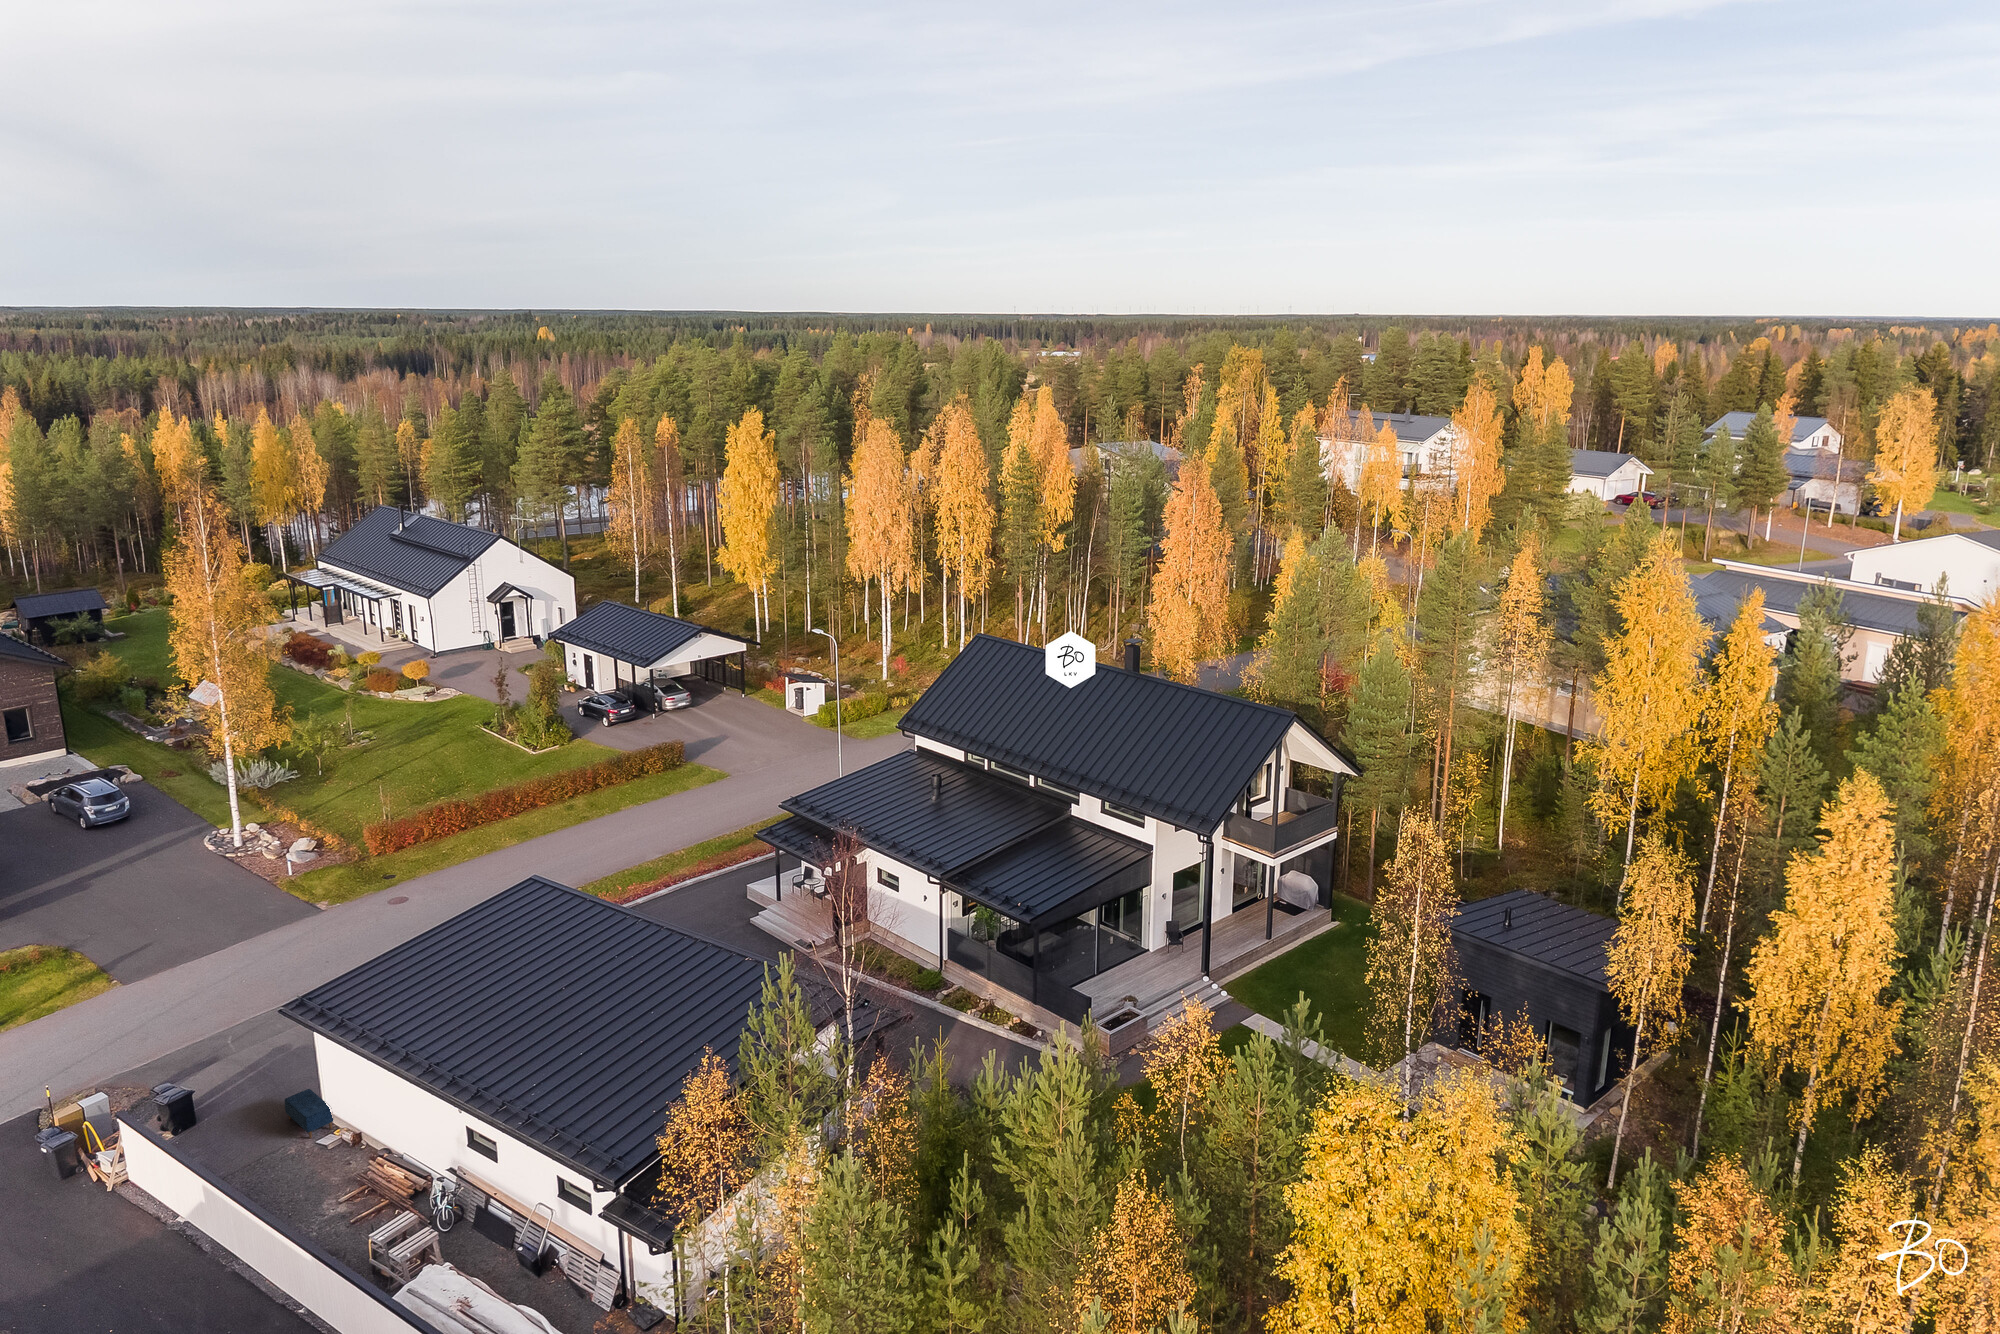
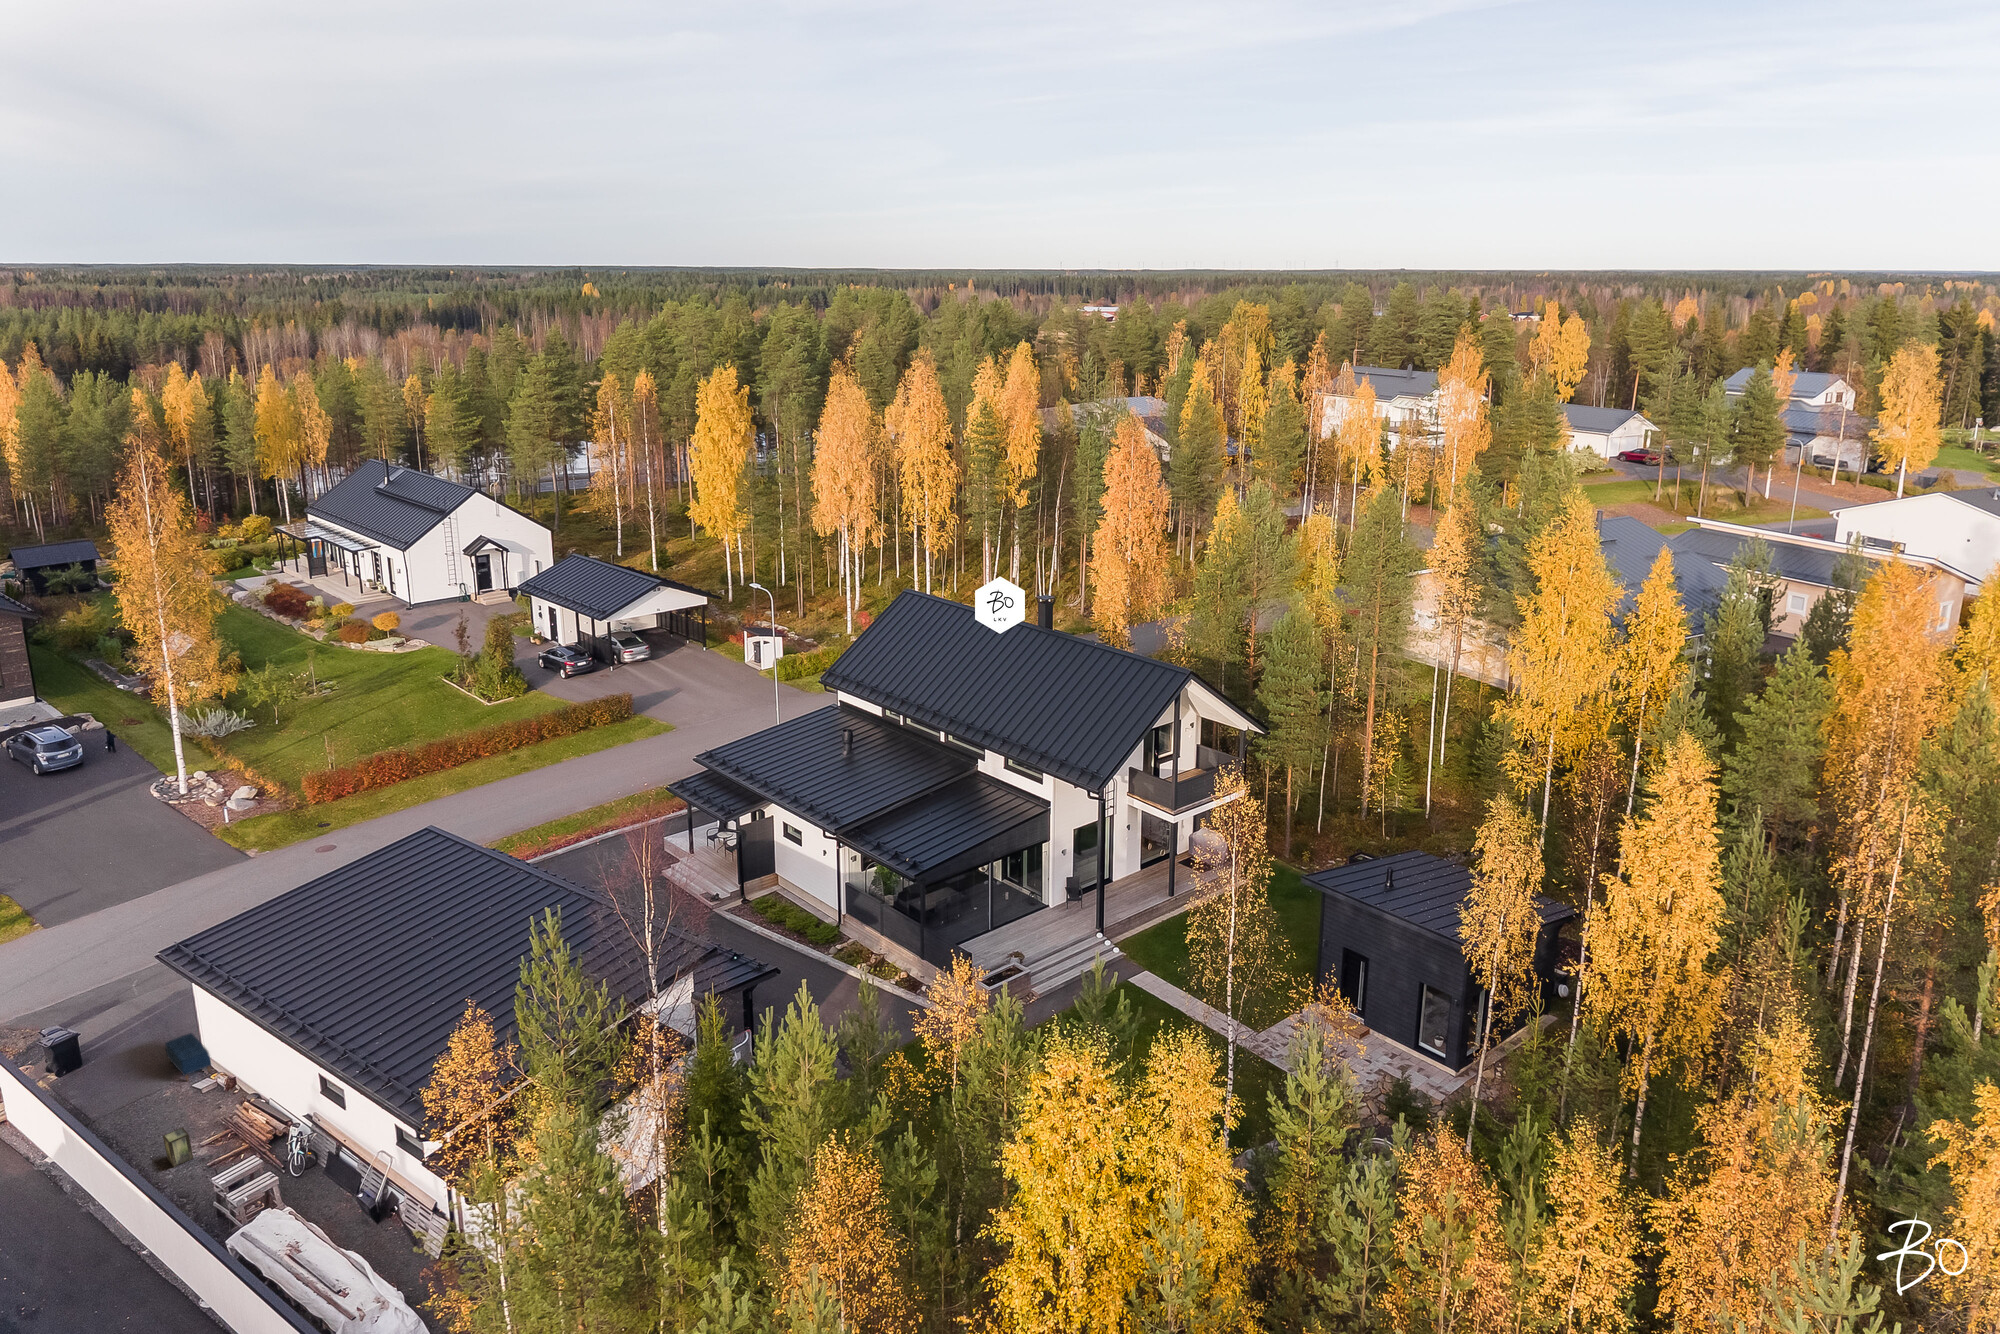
storage box: none [305,1183,335,1224] -> present [163,1127,193,1167]

